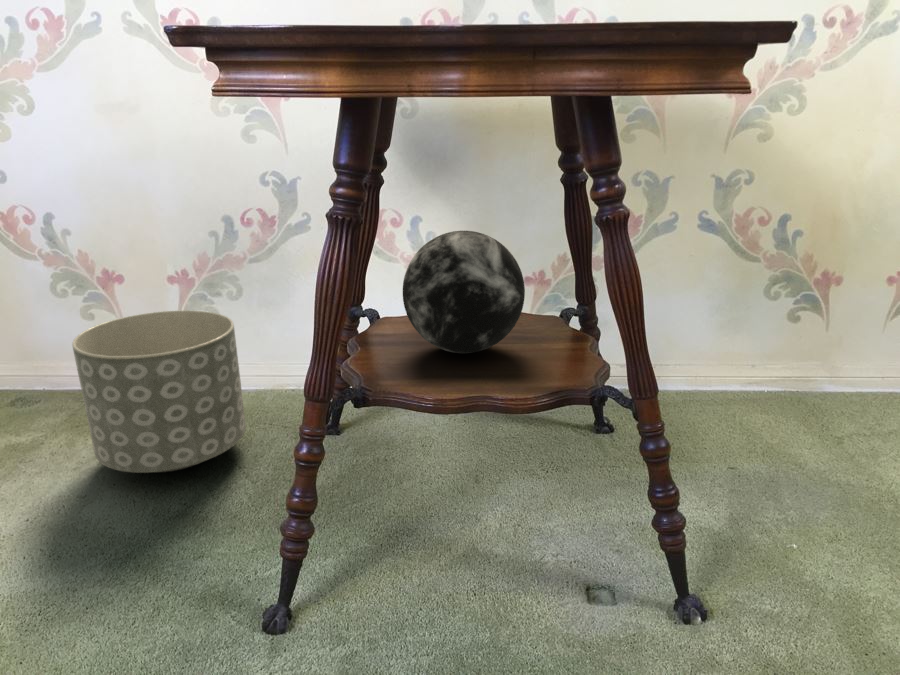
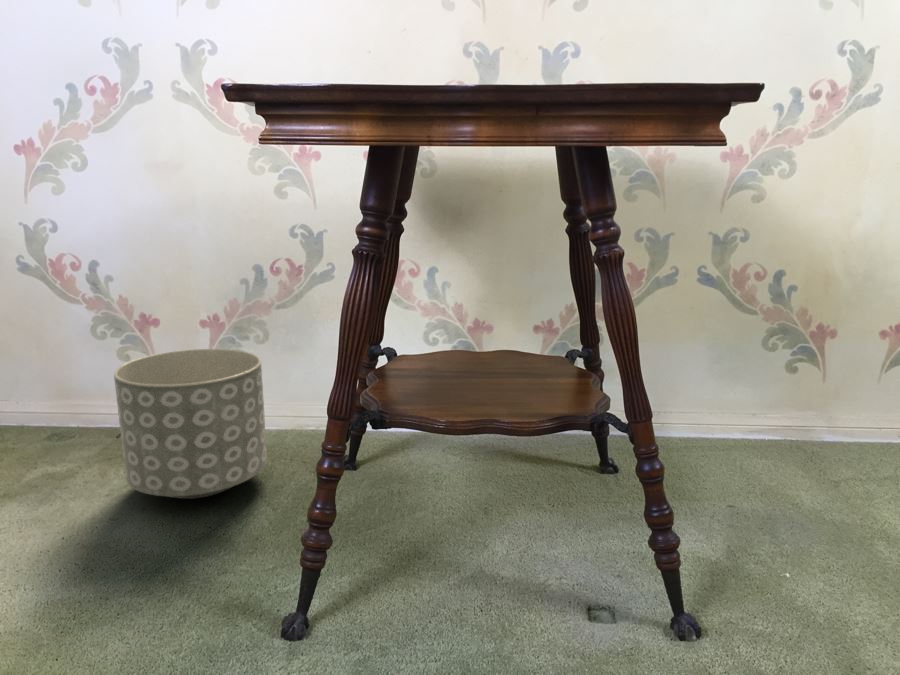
decorative orb: present [403,231,525,353] -> none [419,276,532,389]

